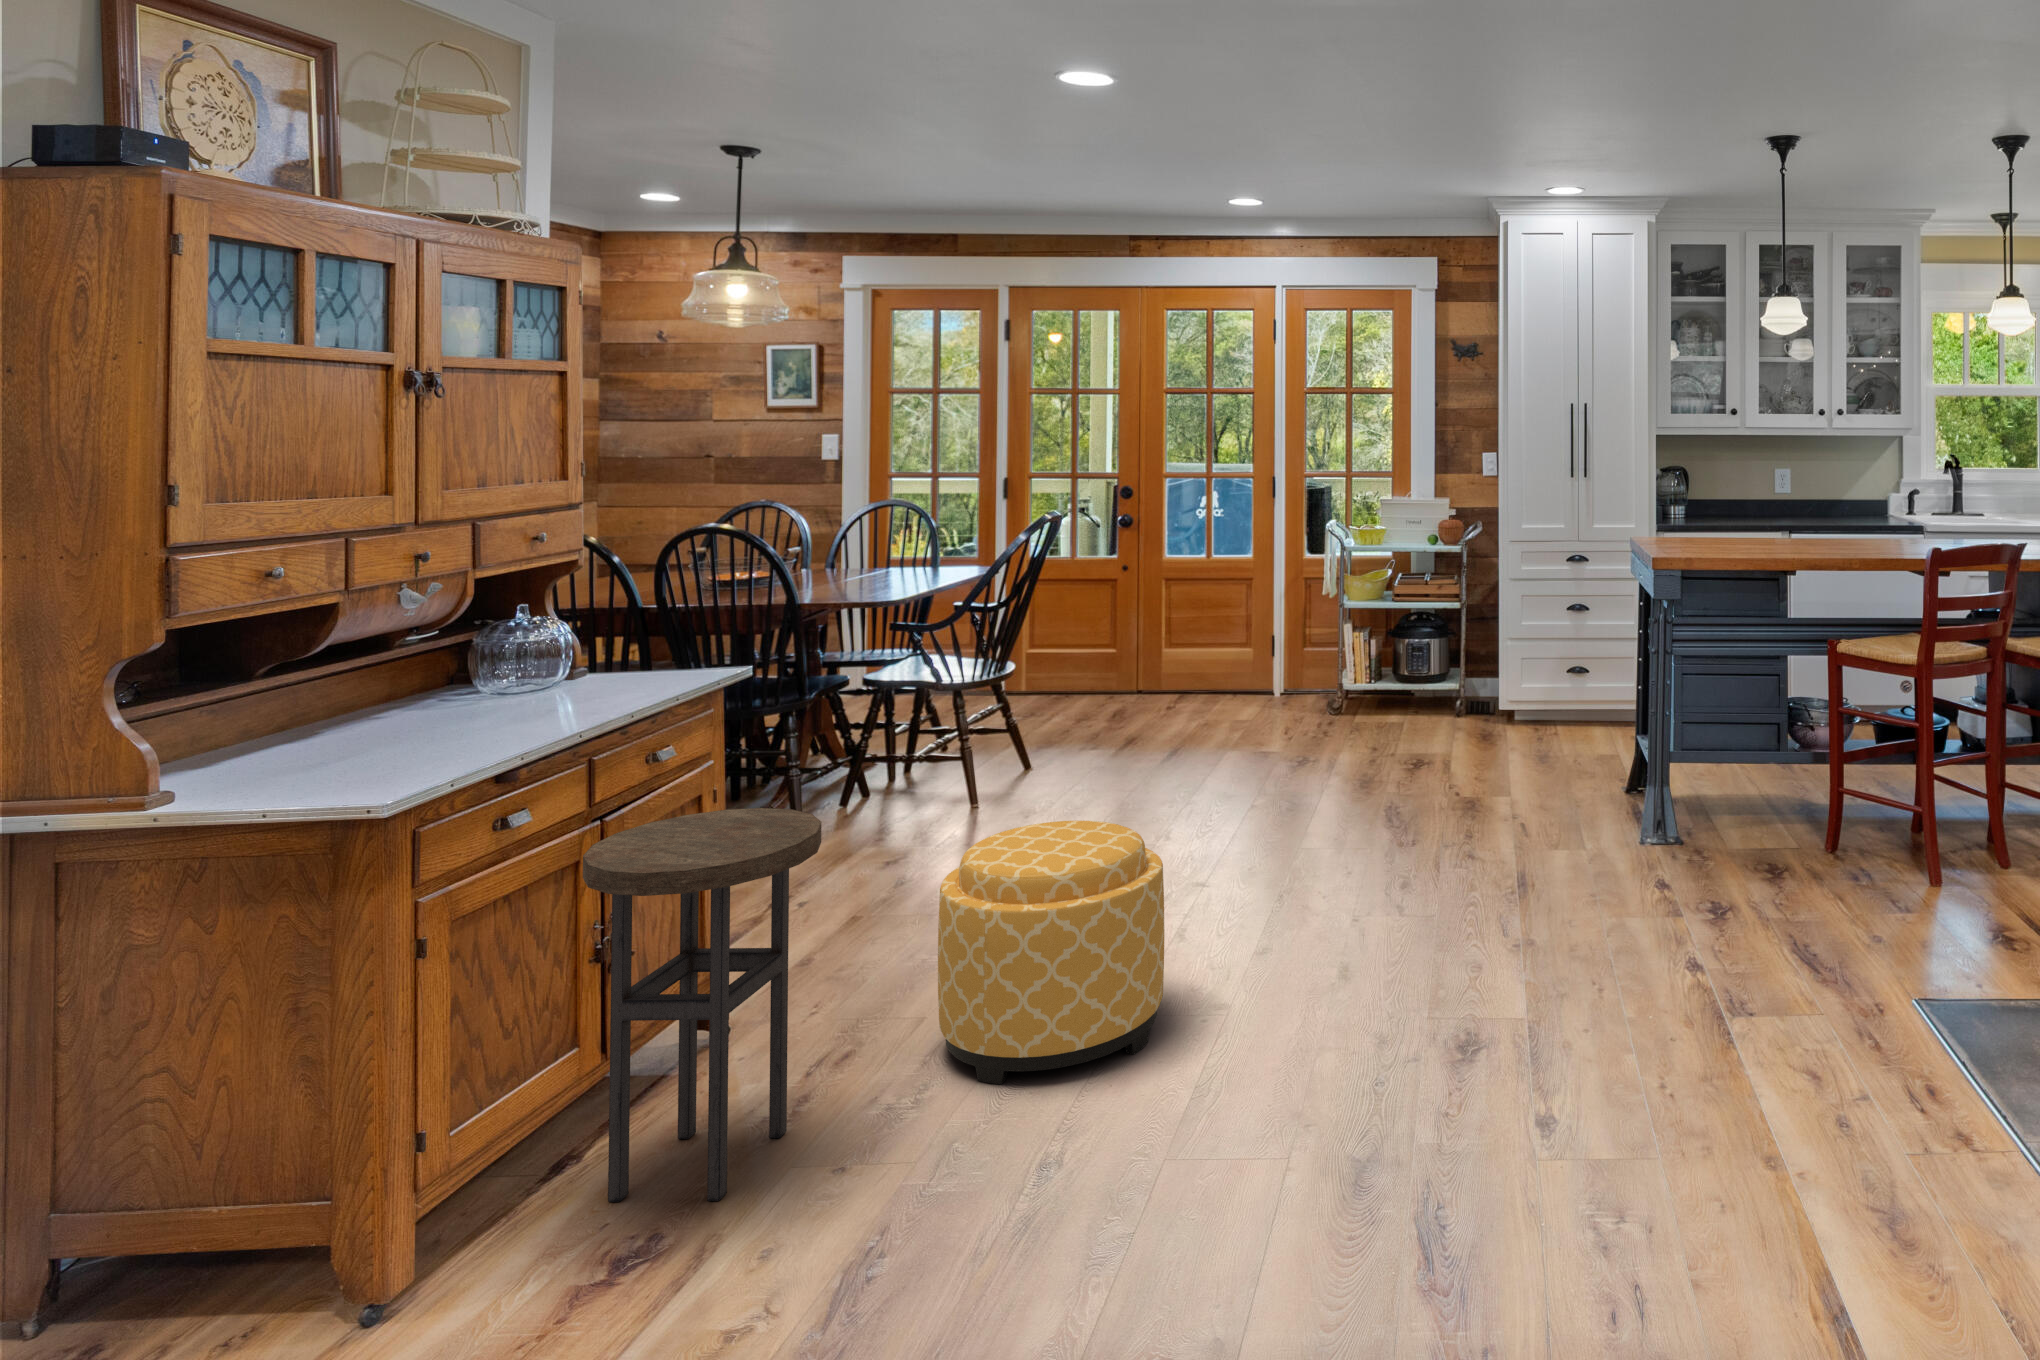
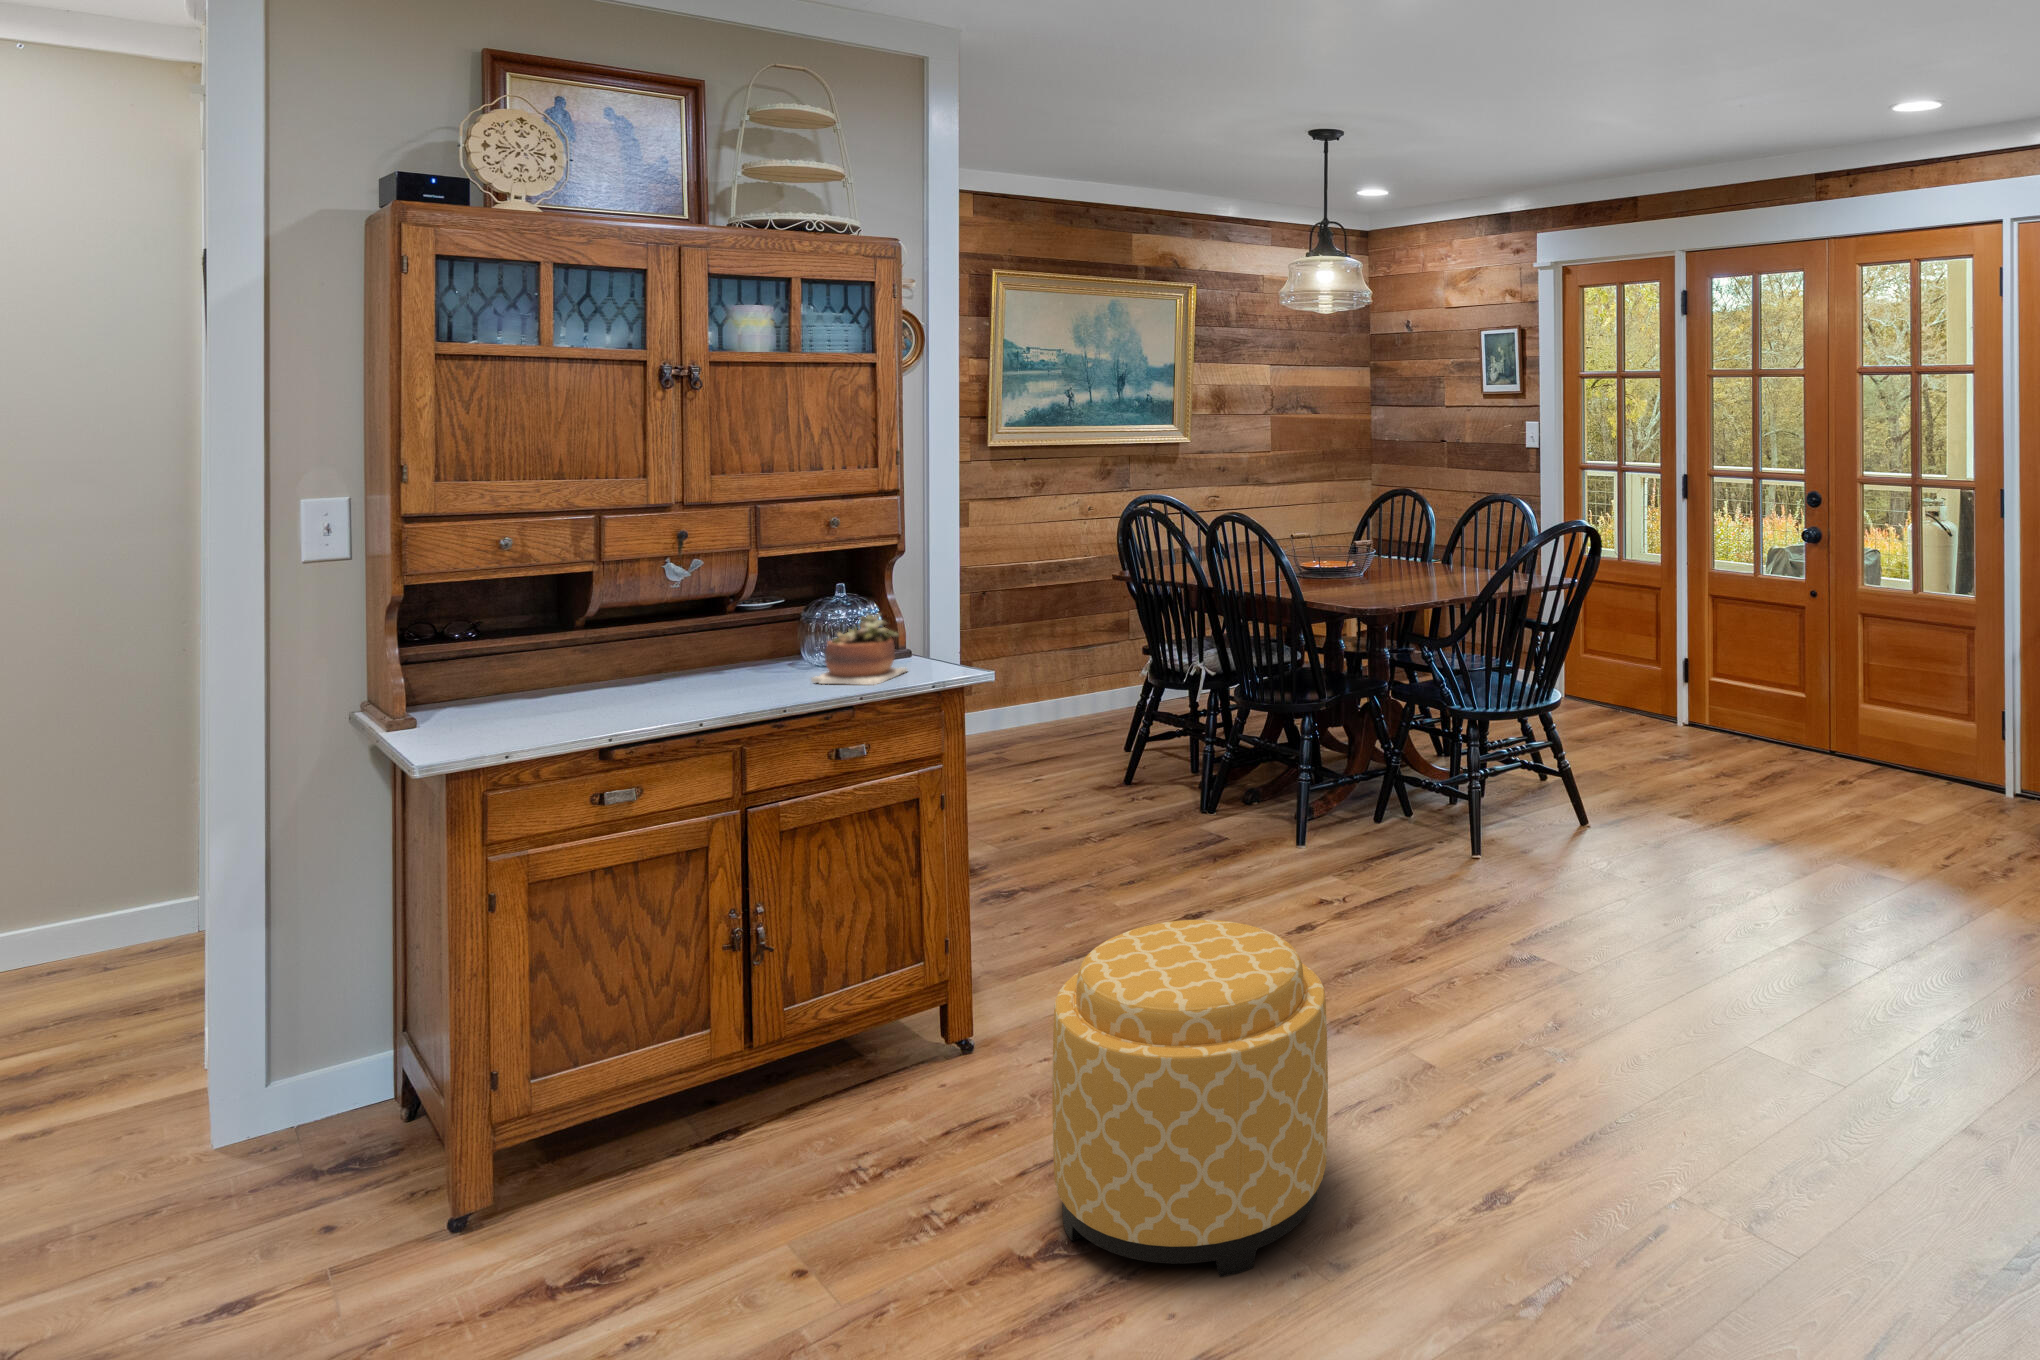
succulent plant: none [556,626,645,702] -> present [811,614,907,685]
side table: present [583,808,822,1202] -> none [673,820,905,1246]

